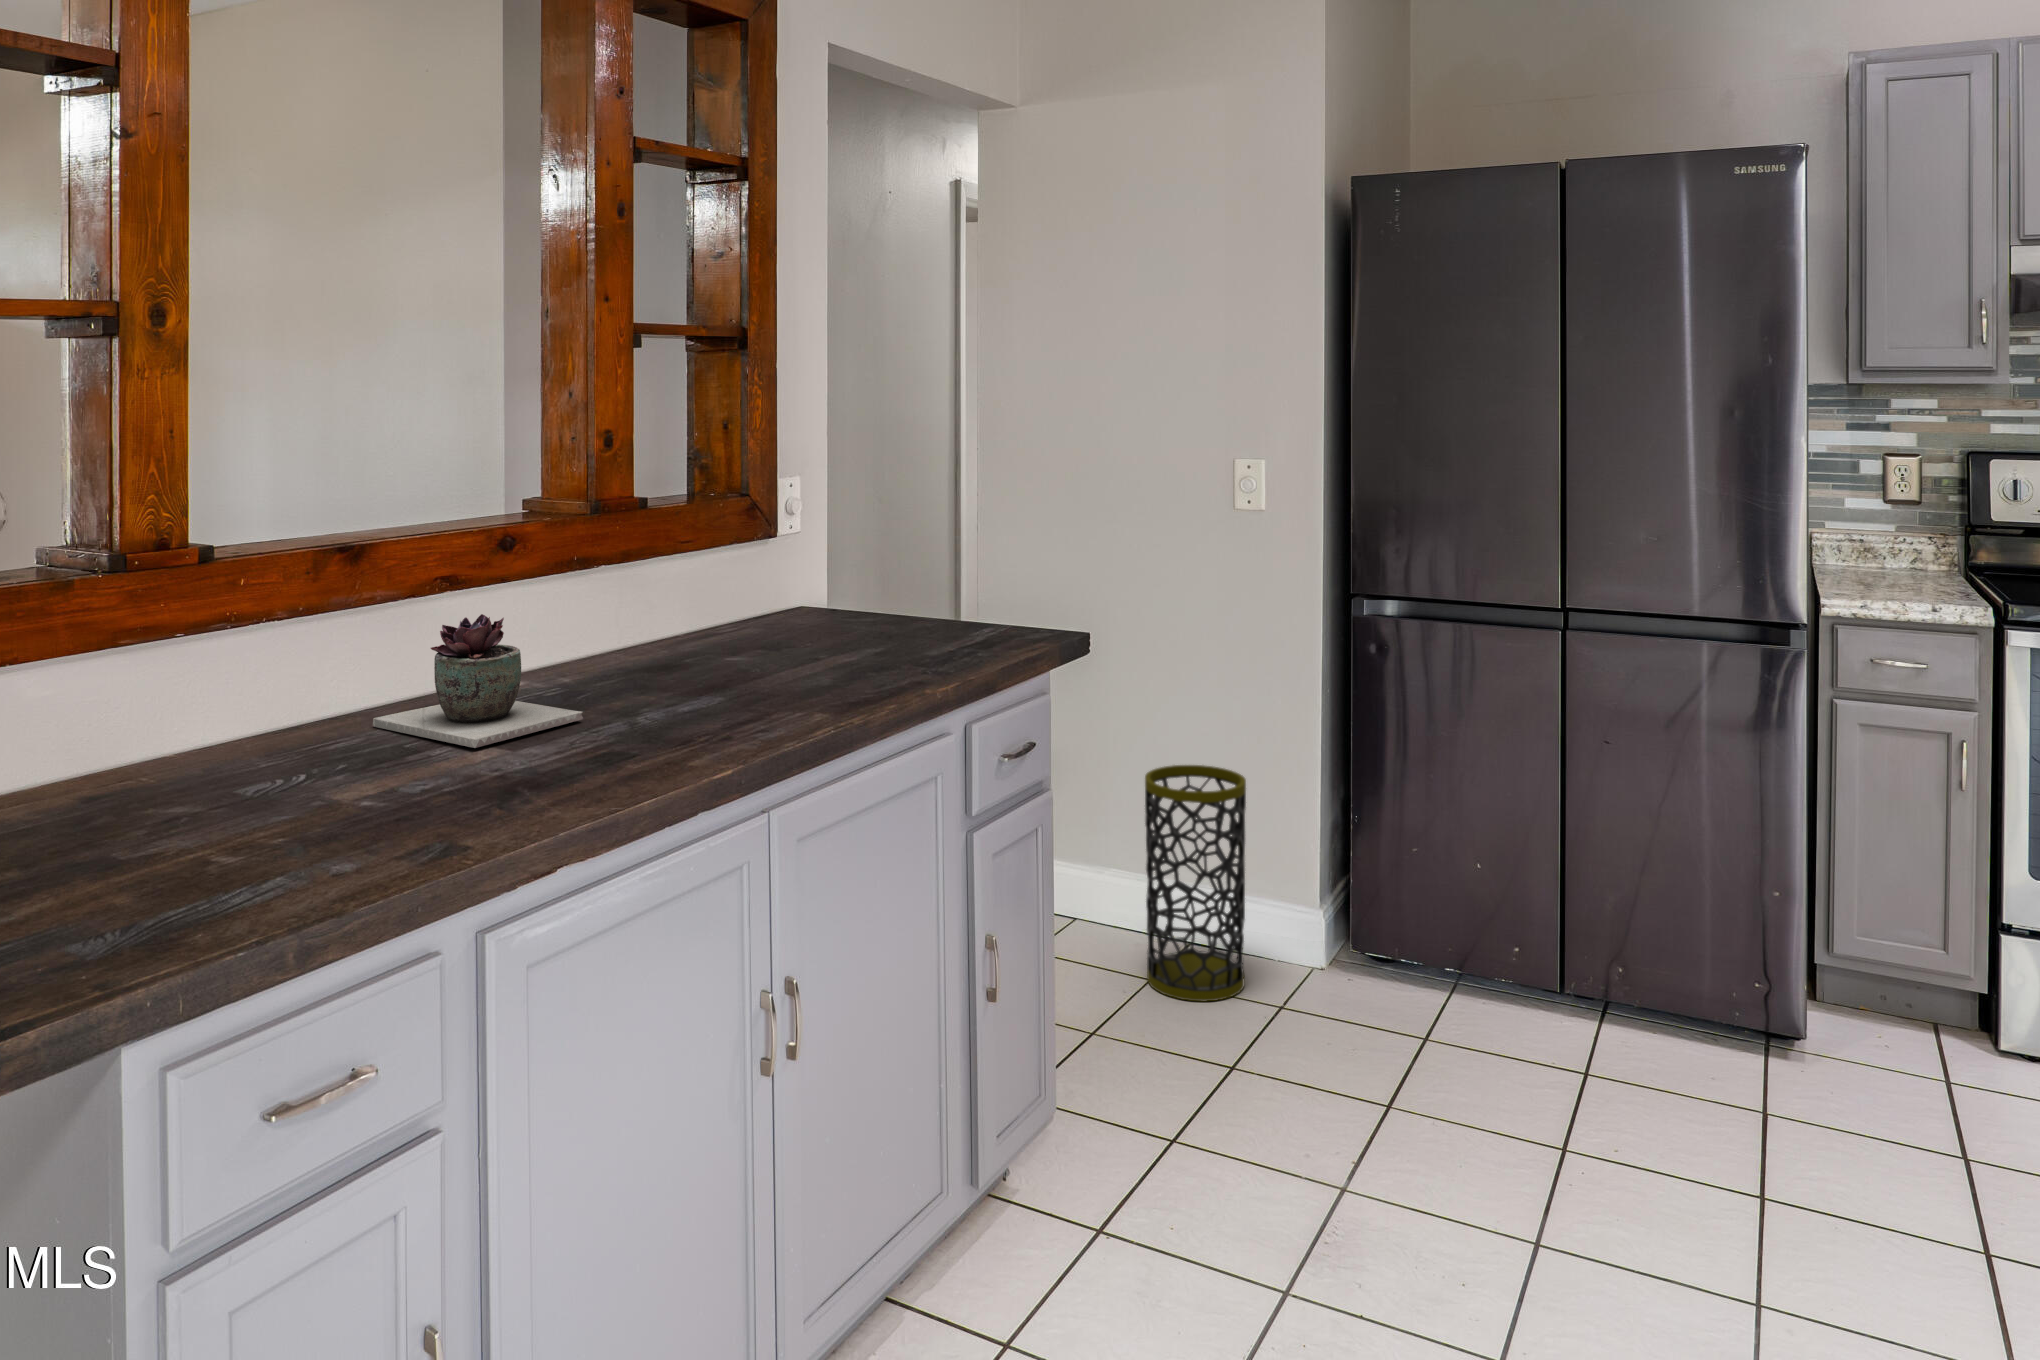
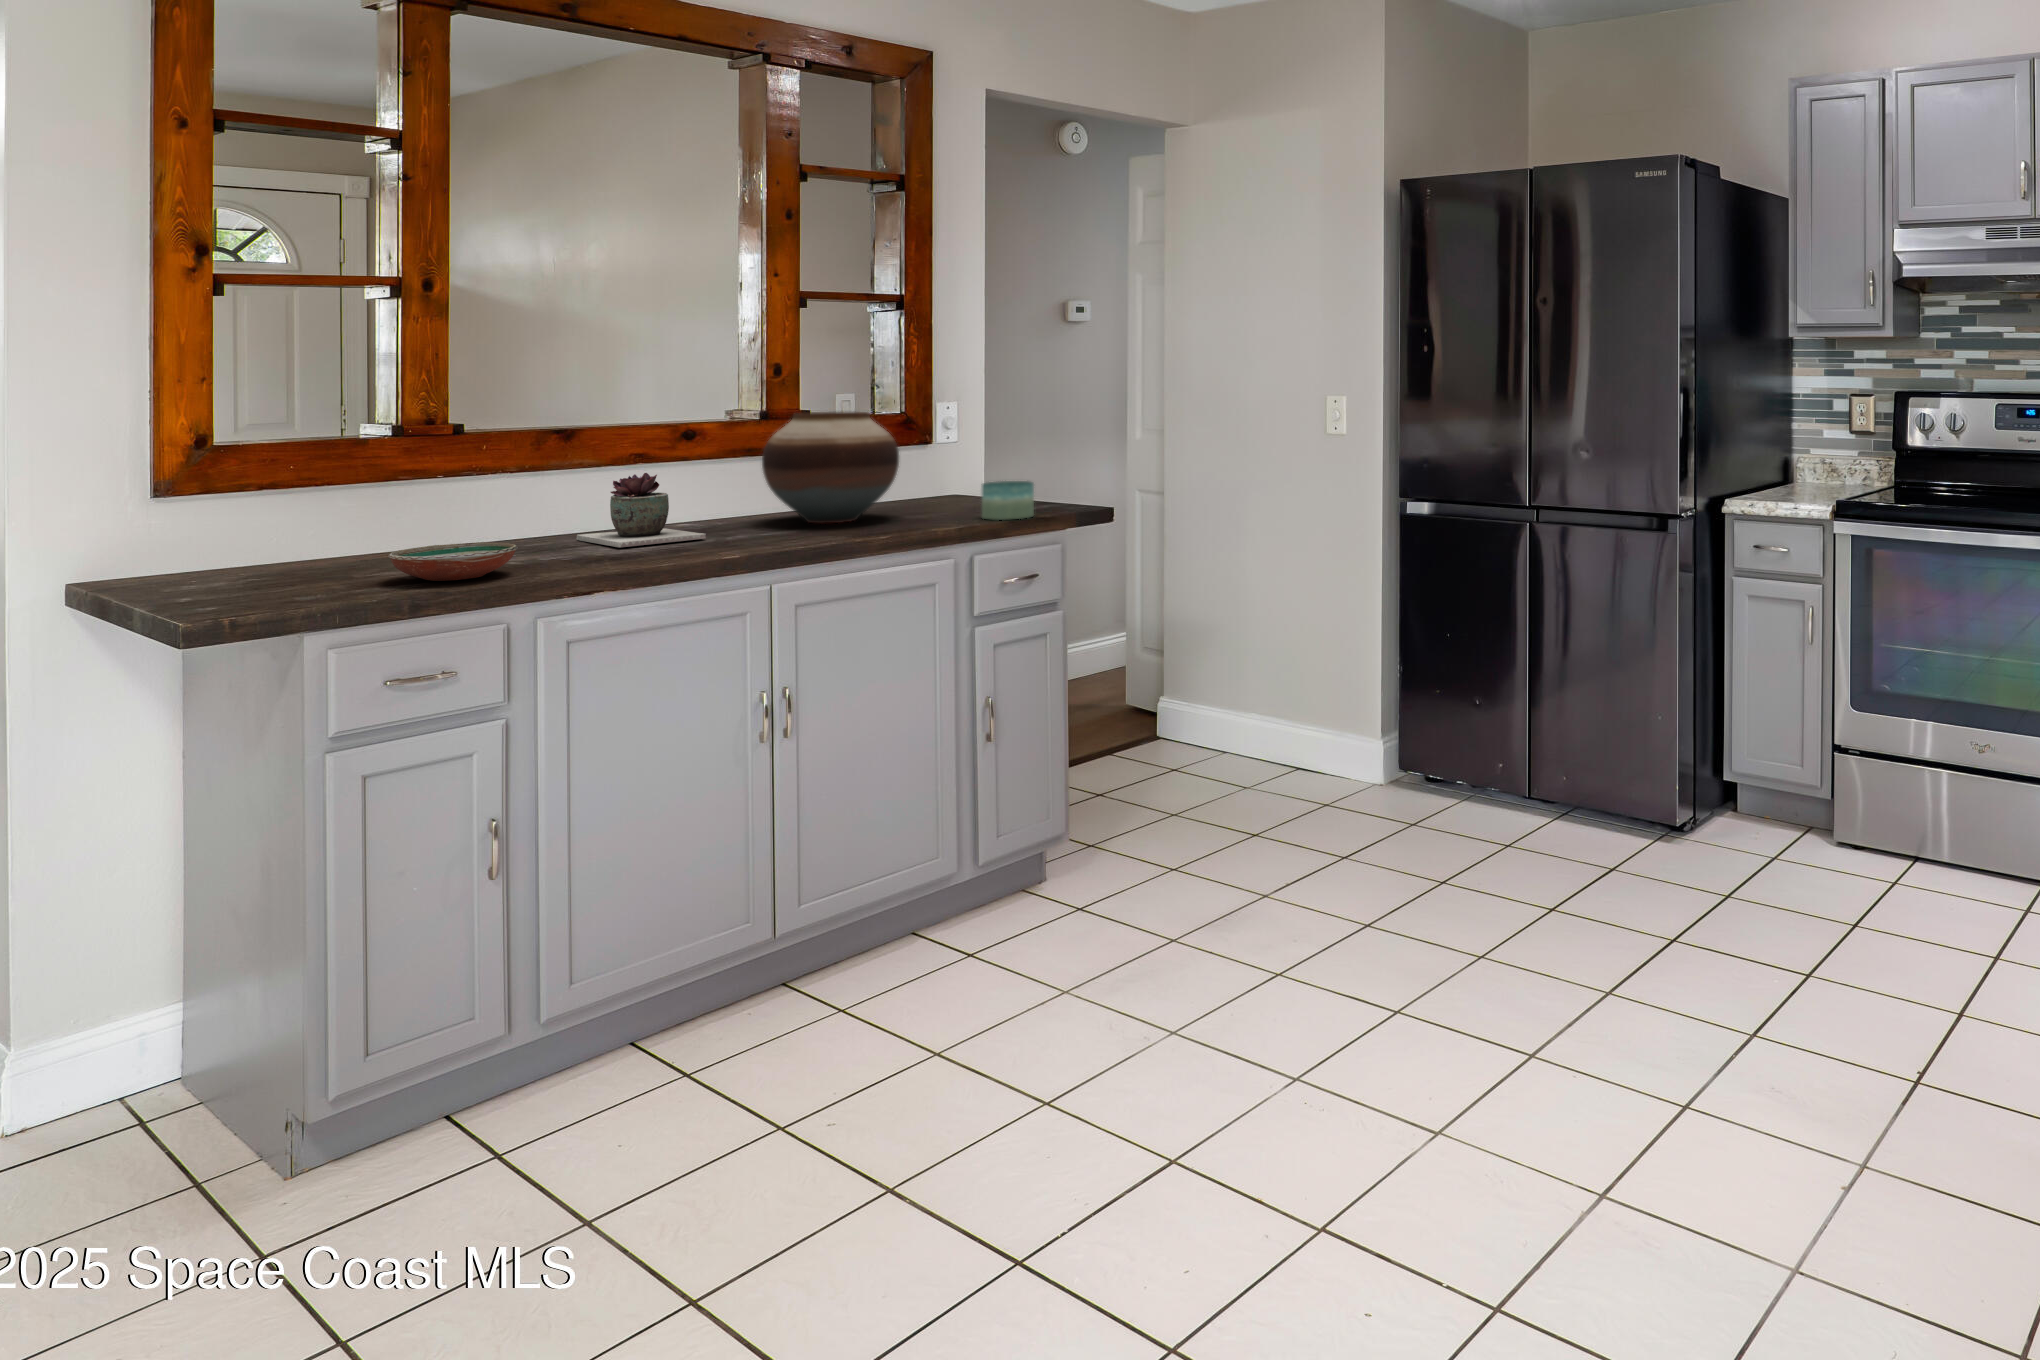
vase: none [612,501,807,676] -> present [762,412,899,523]
candle: none [916,599,989,662] -> present [982,481,1034,520]
trash can: present [1145,765,1246,1001] -> none [1256,628,1331,796]
decorative bowl: none [172,770,386,860] -> present [389,542,518,581]

